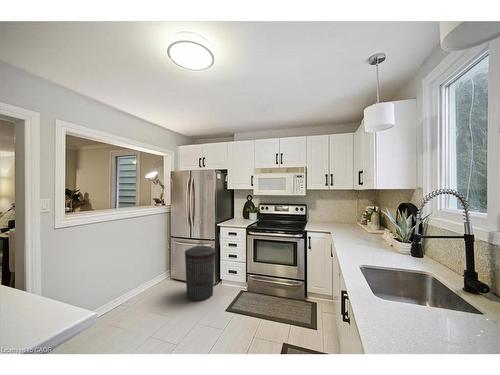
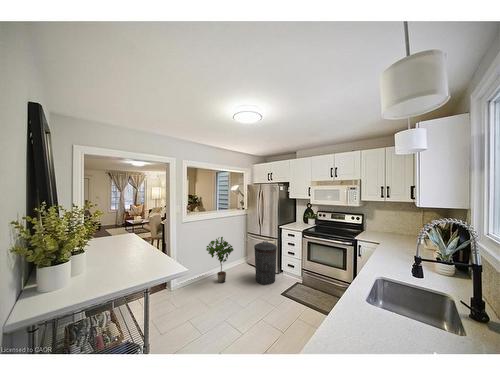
potted plant: none [107,244,156,313] -> present [206,237,234,283]

